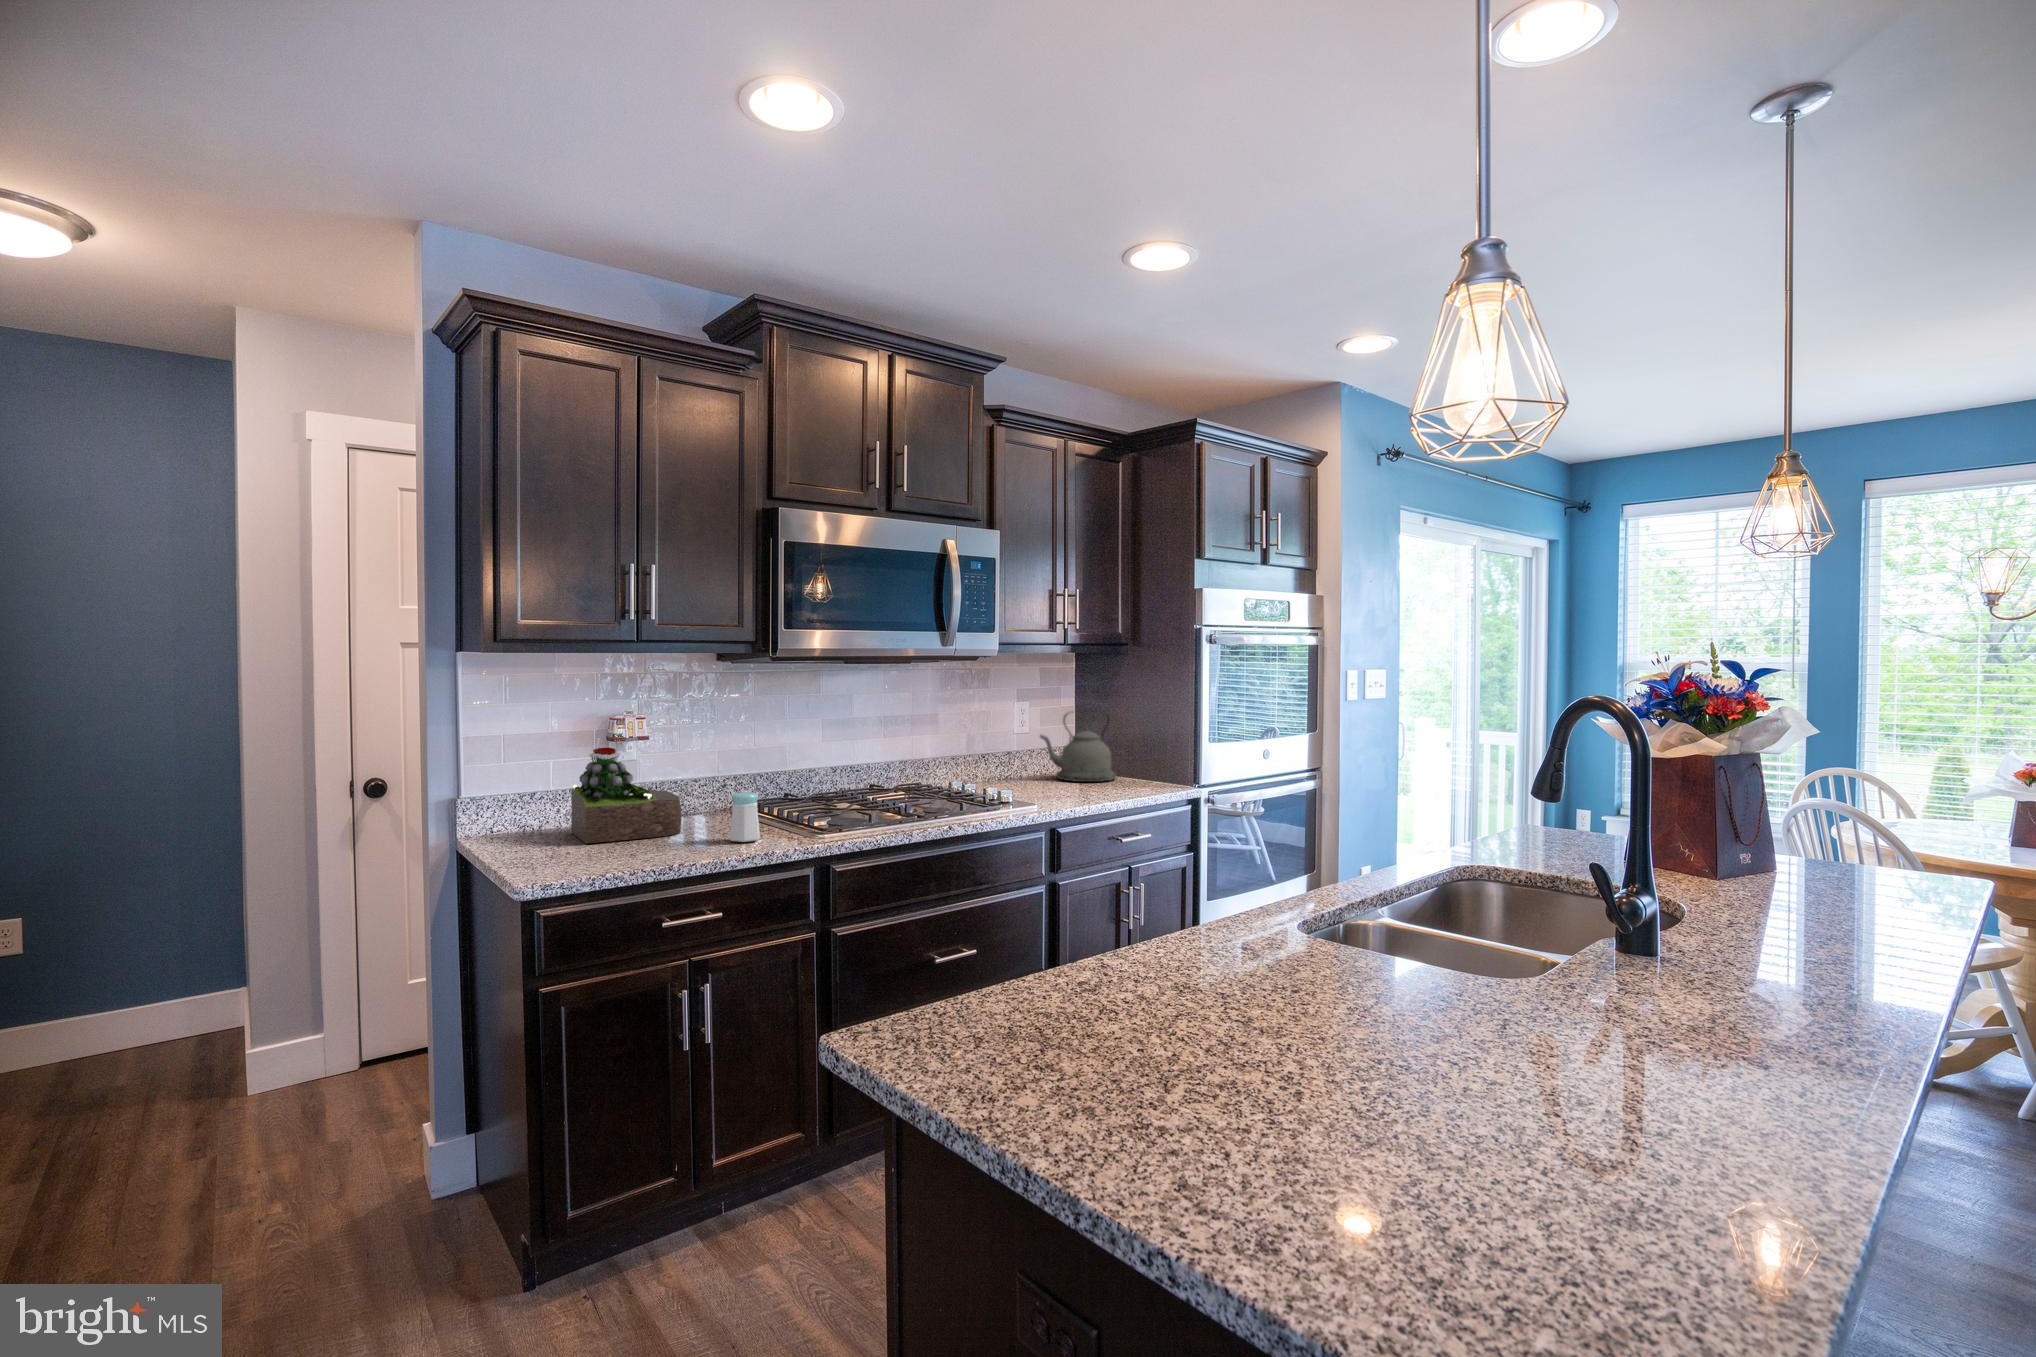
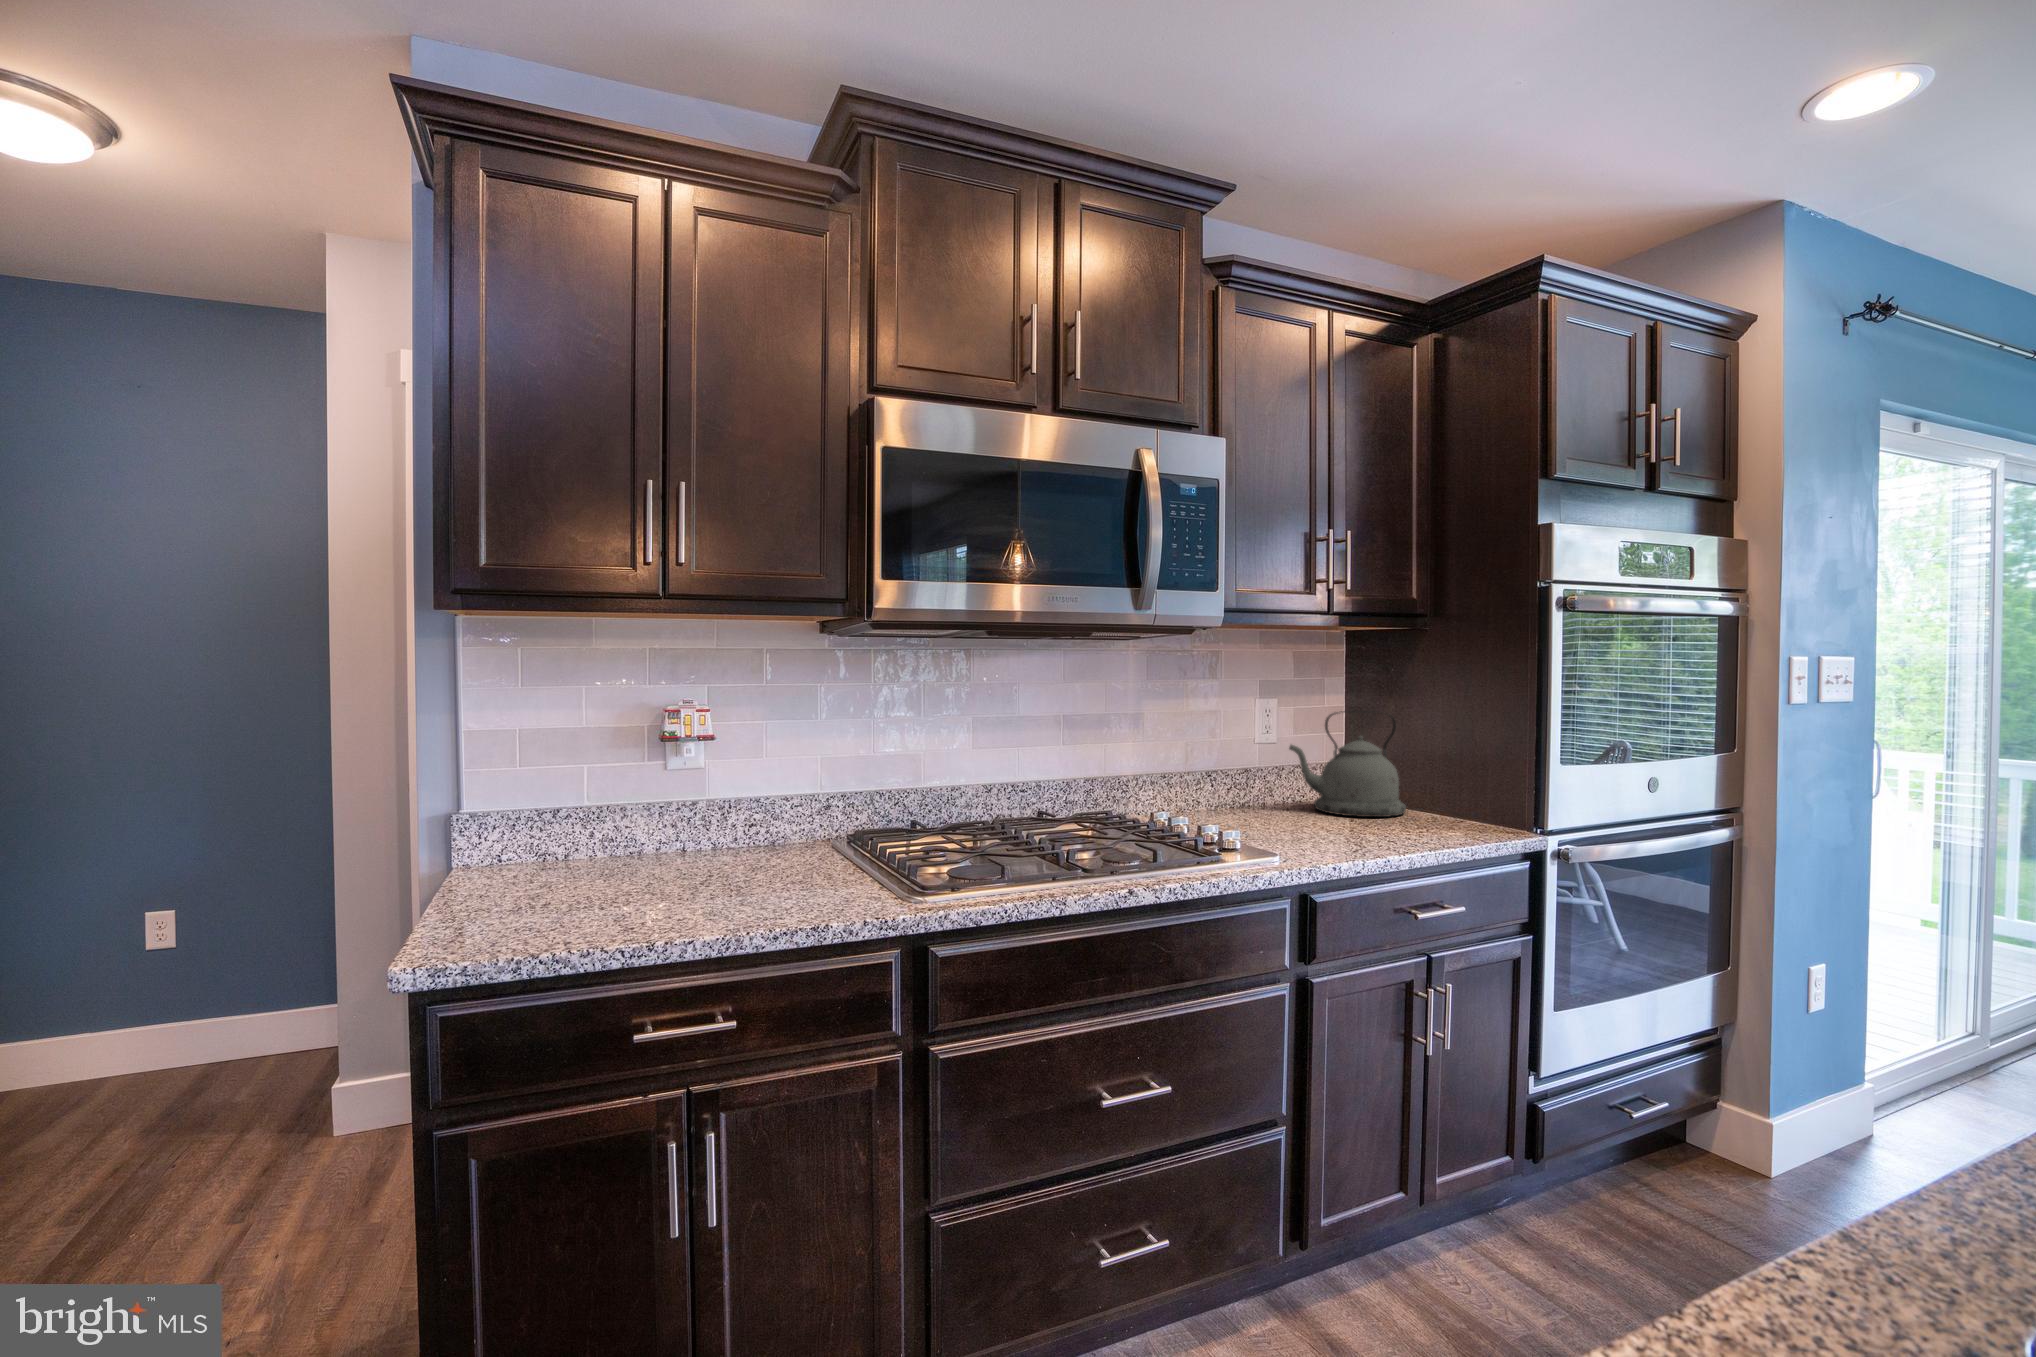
succulent plant: present [571,747,682,843] -> none [581,750,733,891]
salt shaker: present [730,792,760,842] -> none [776,825,824,903]

